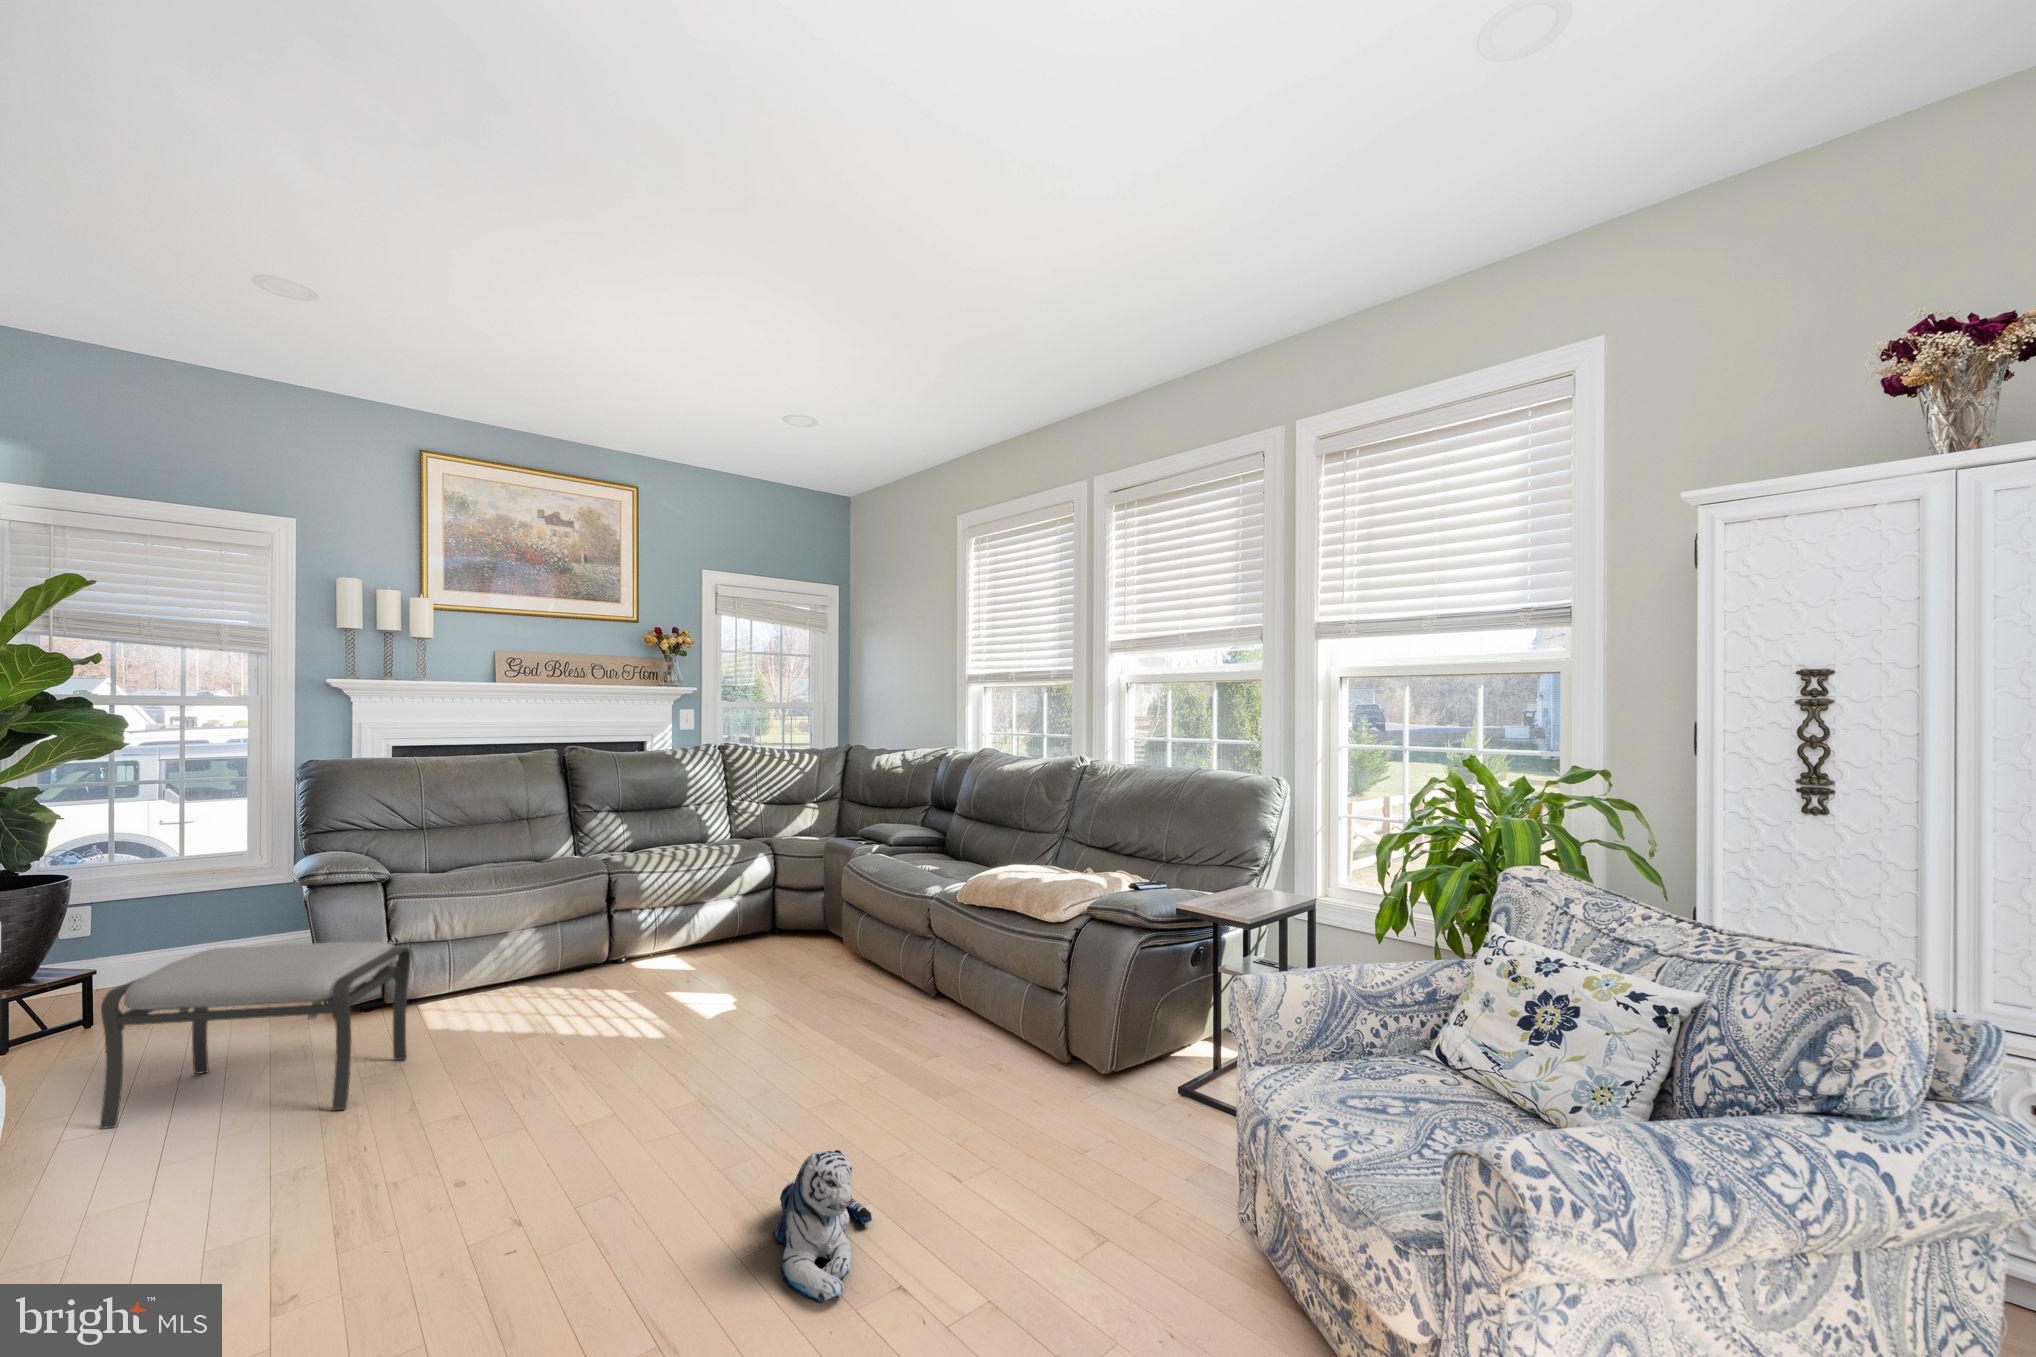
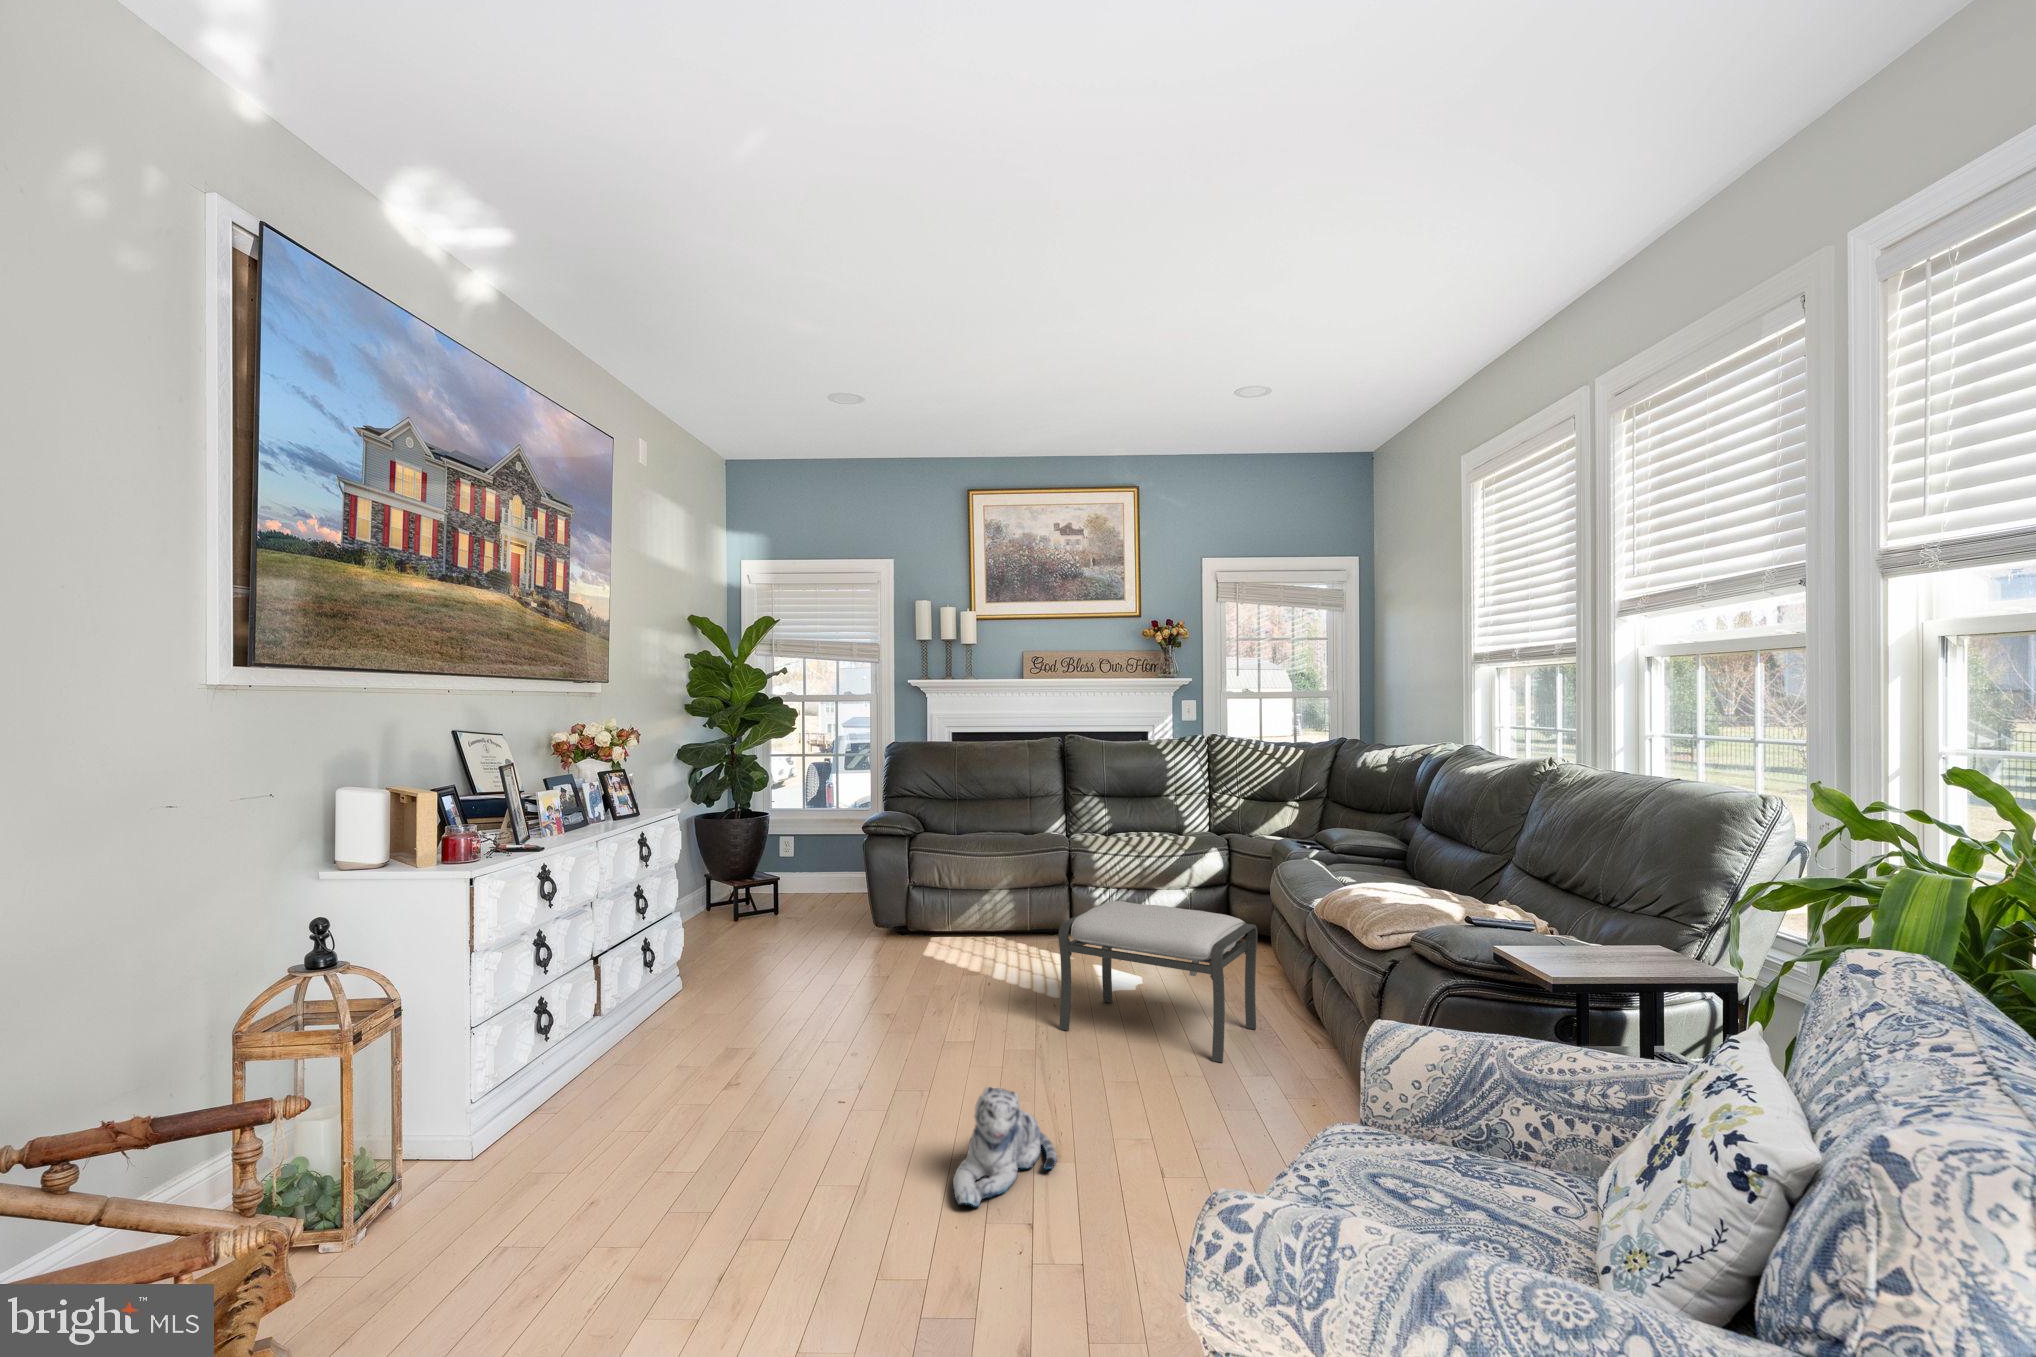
ottoman: present [99,942,411,1129] -> present [1058,901,1258,1063]

